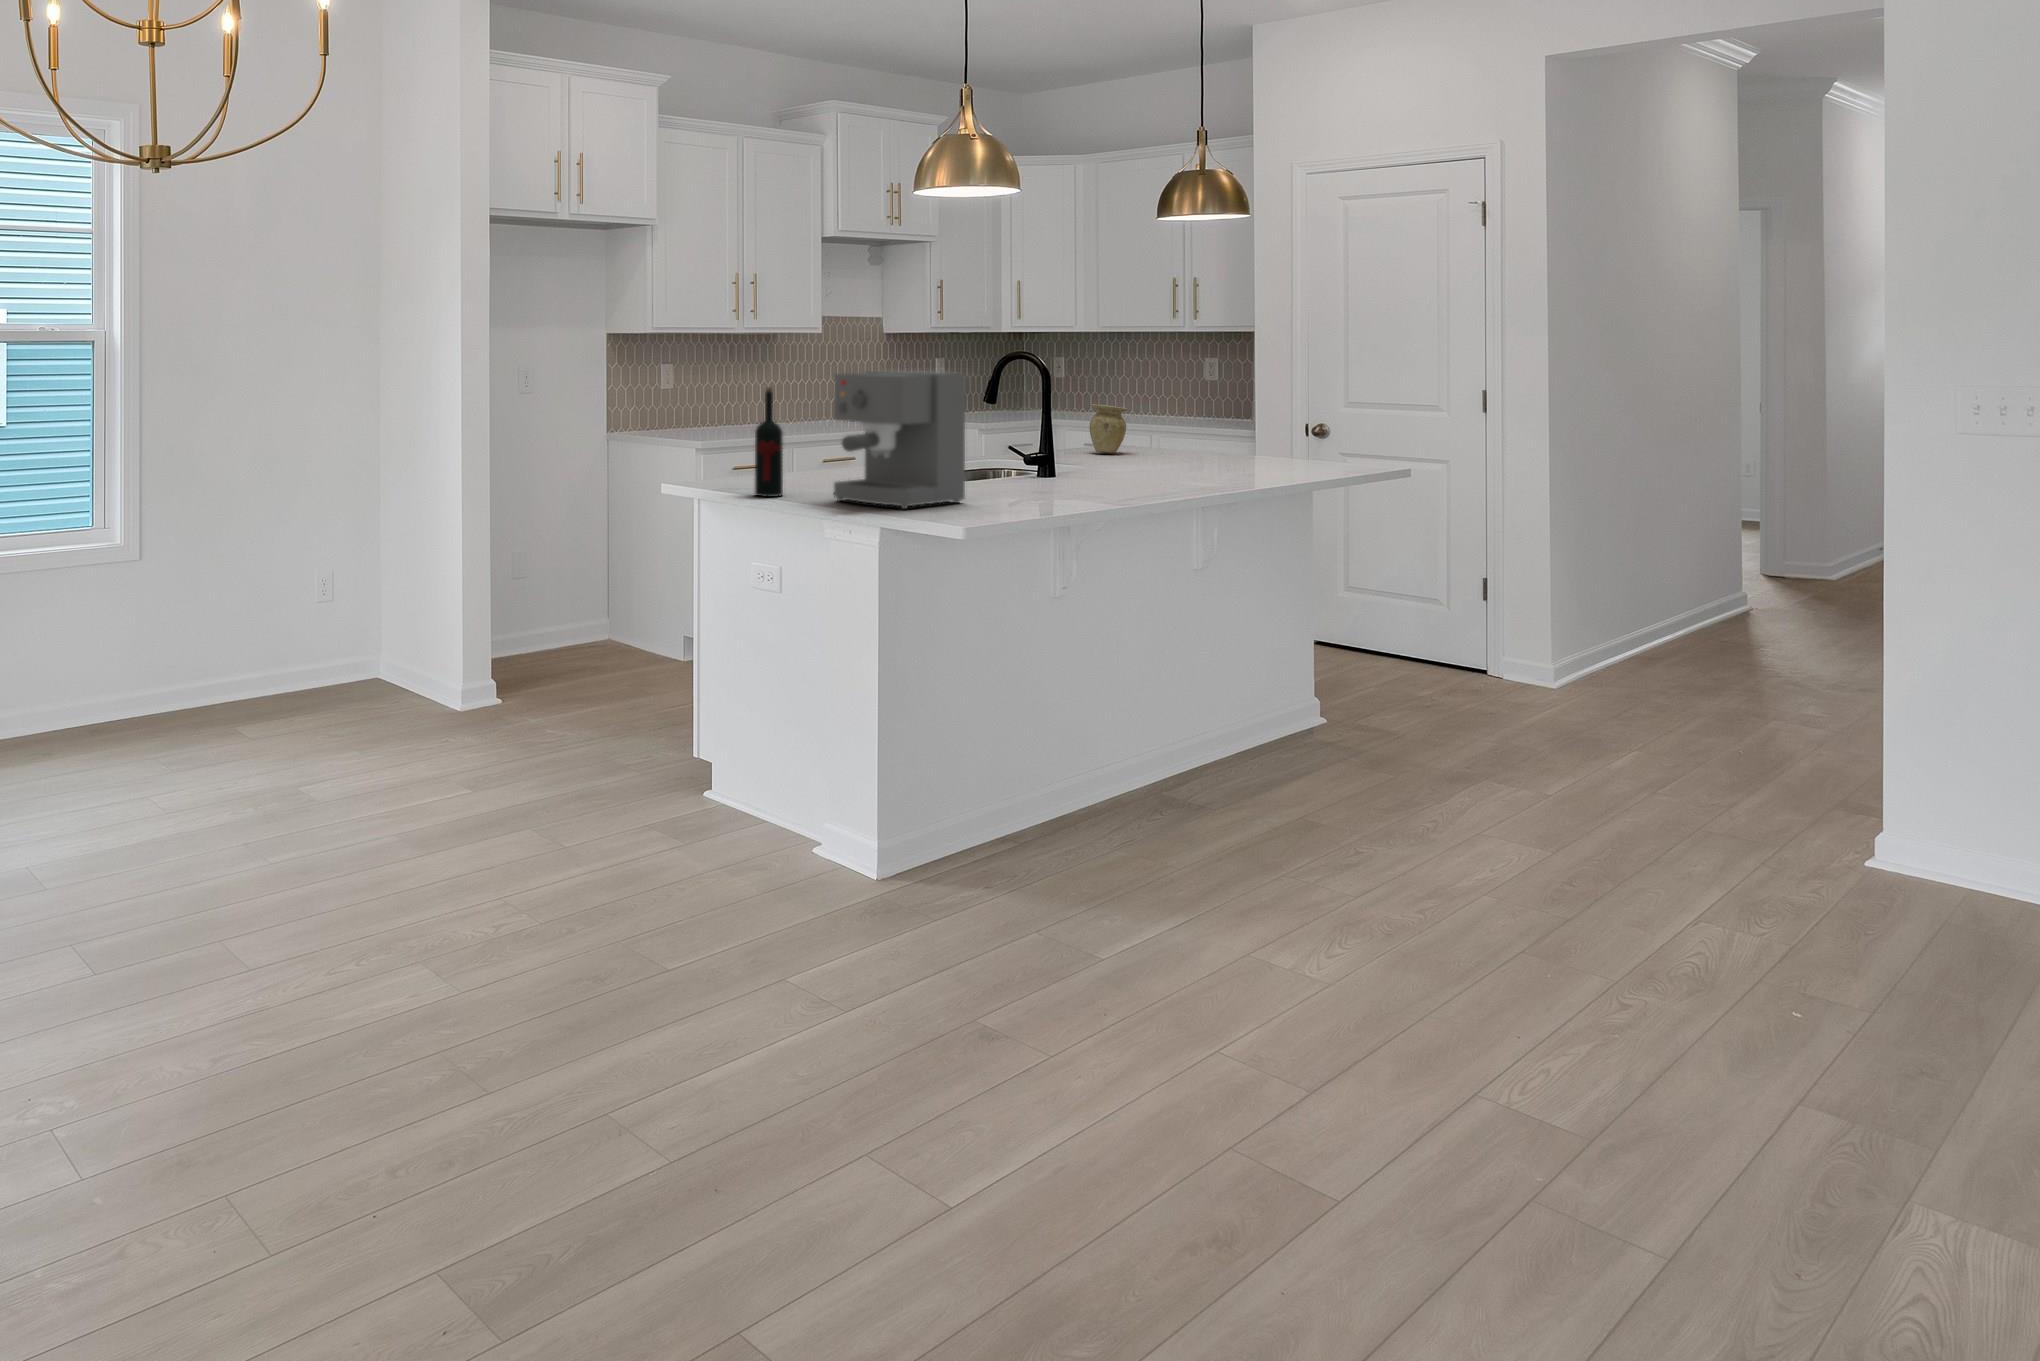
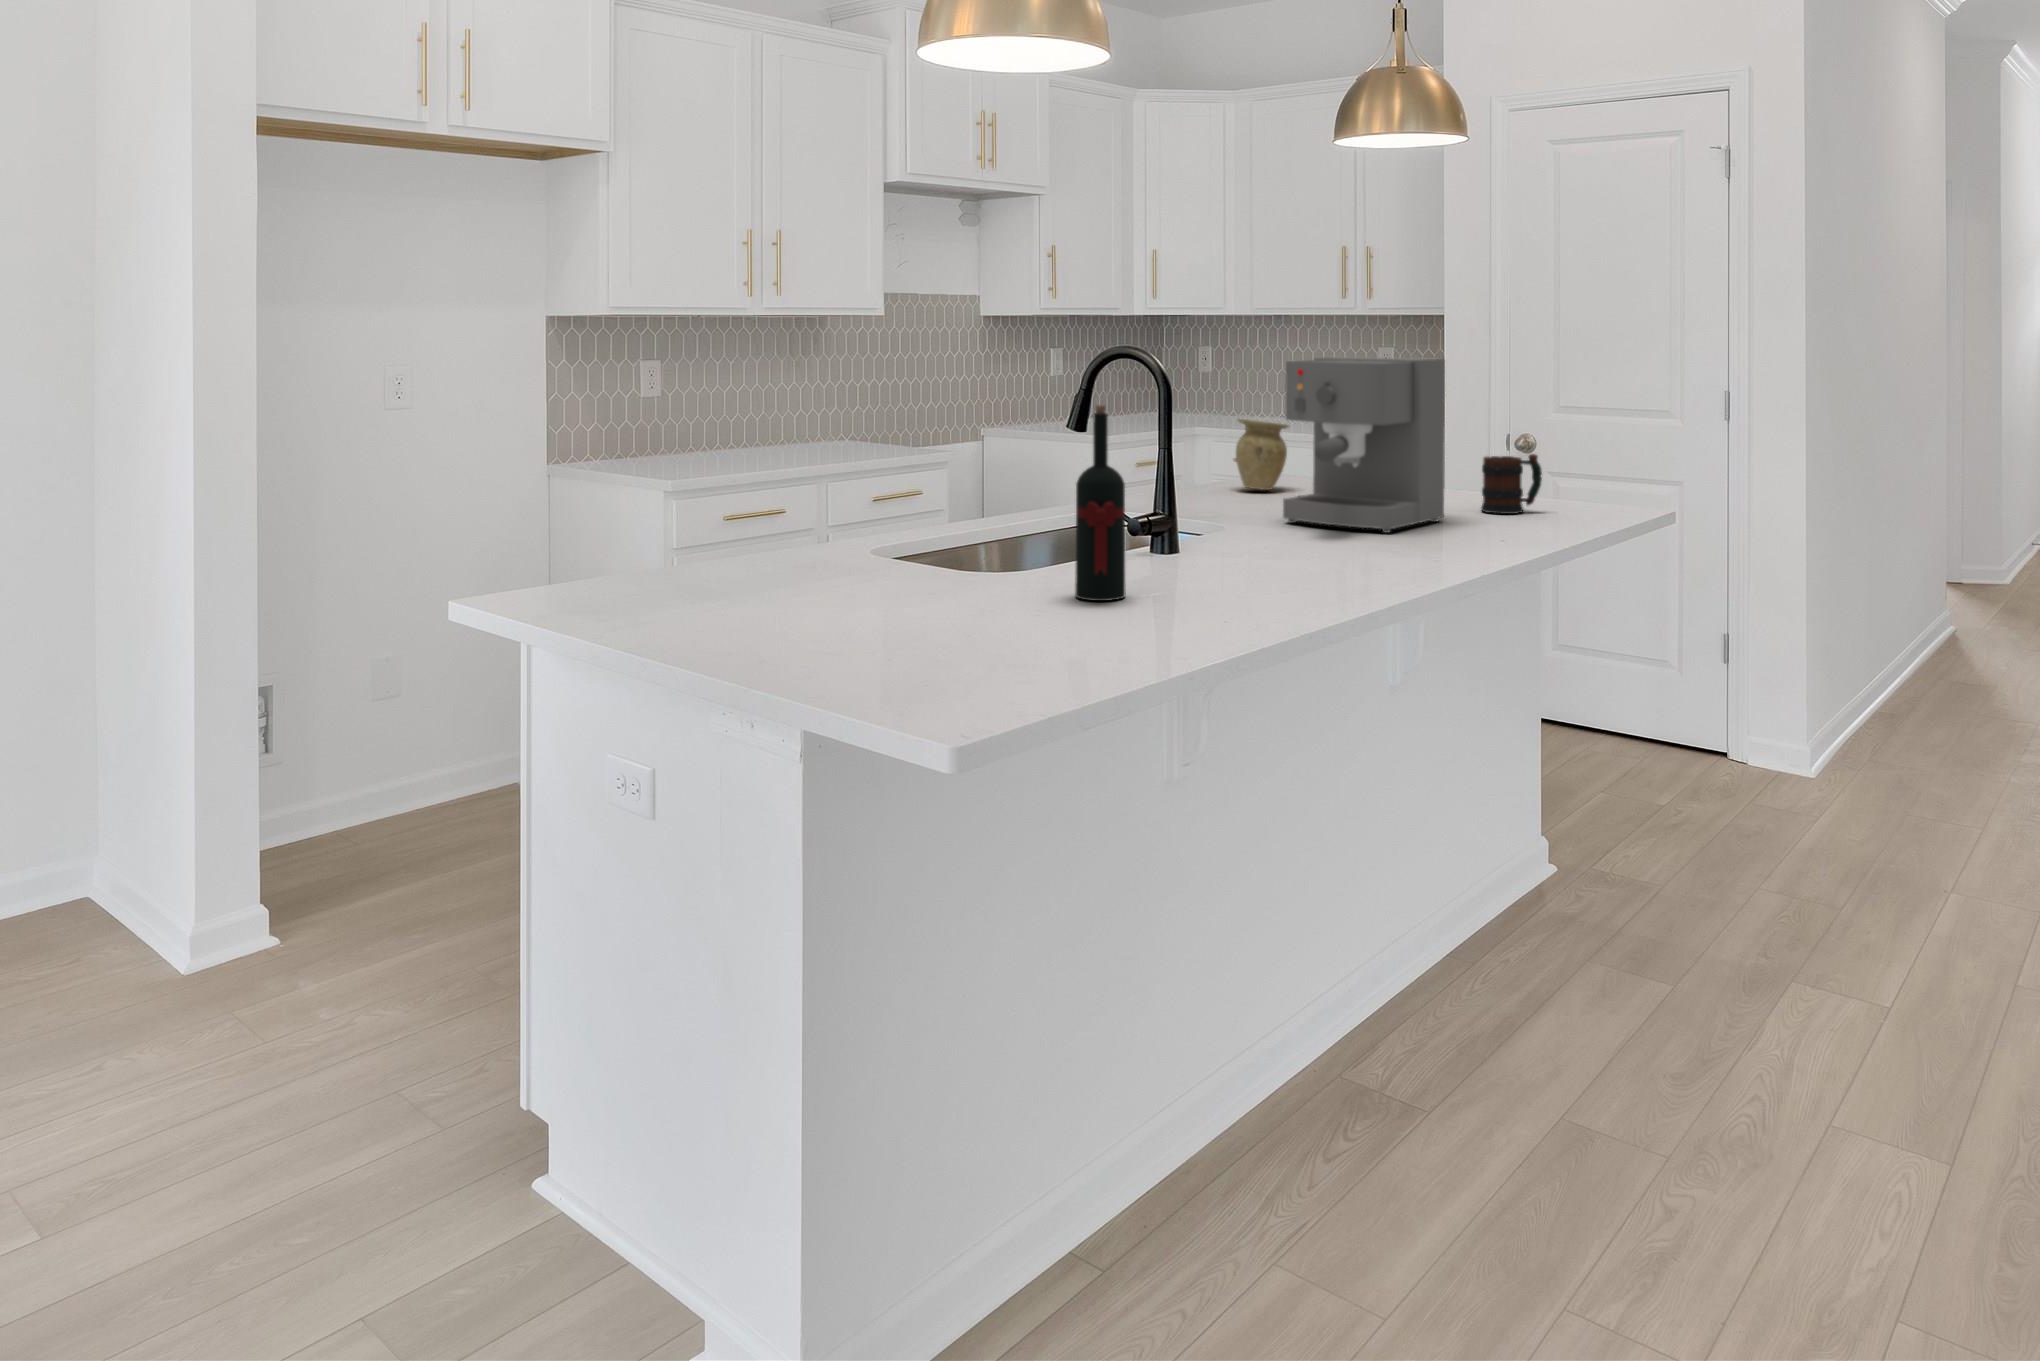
coffee maker: present [834,371,965,509] -> present [1283,357,1445,533]
wine bottle: present [755,387,783,497] -> present [1075,405,1126,601]
mug: none [1262,428,1306,467] -> present [1481,454,1542,514]

